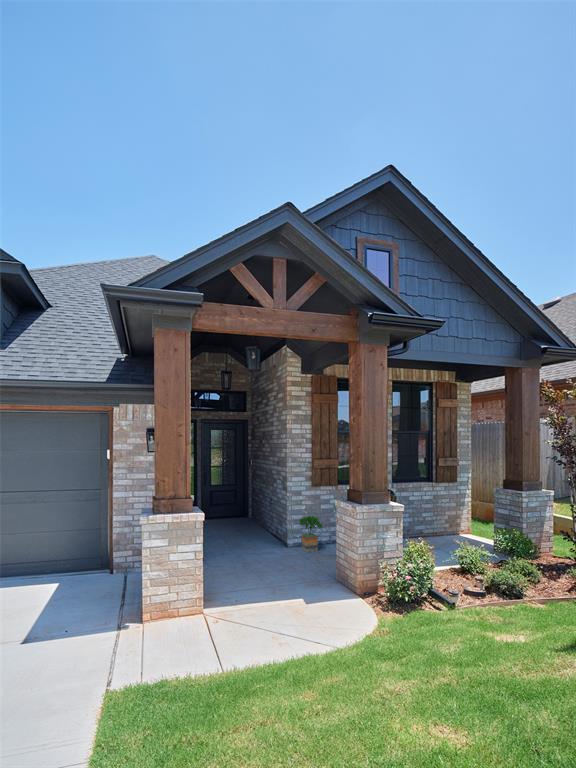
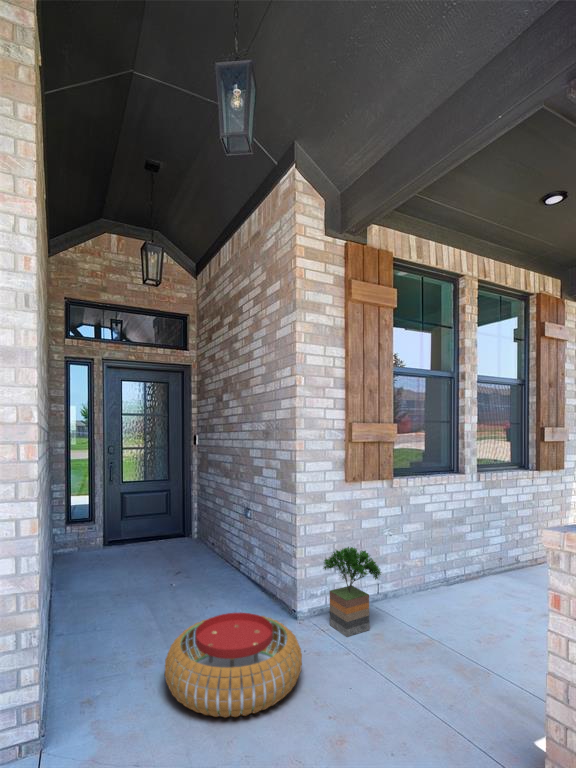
pouf: none [231,537,281,566] -> present [165,613,302,718]

